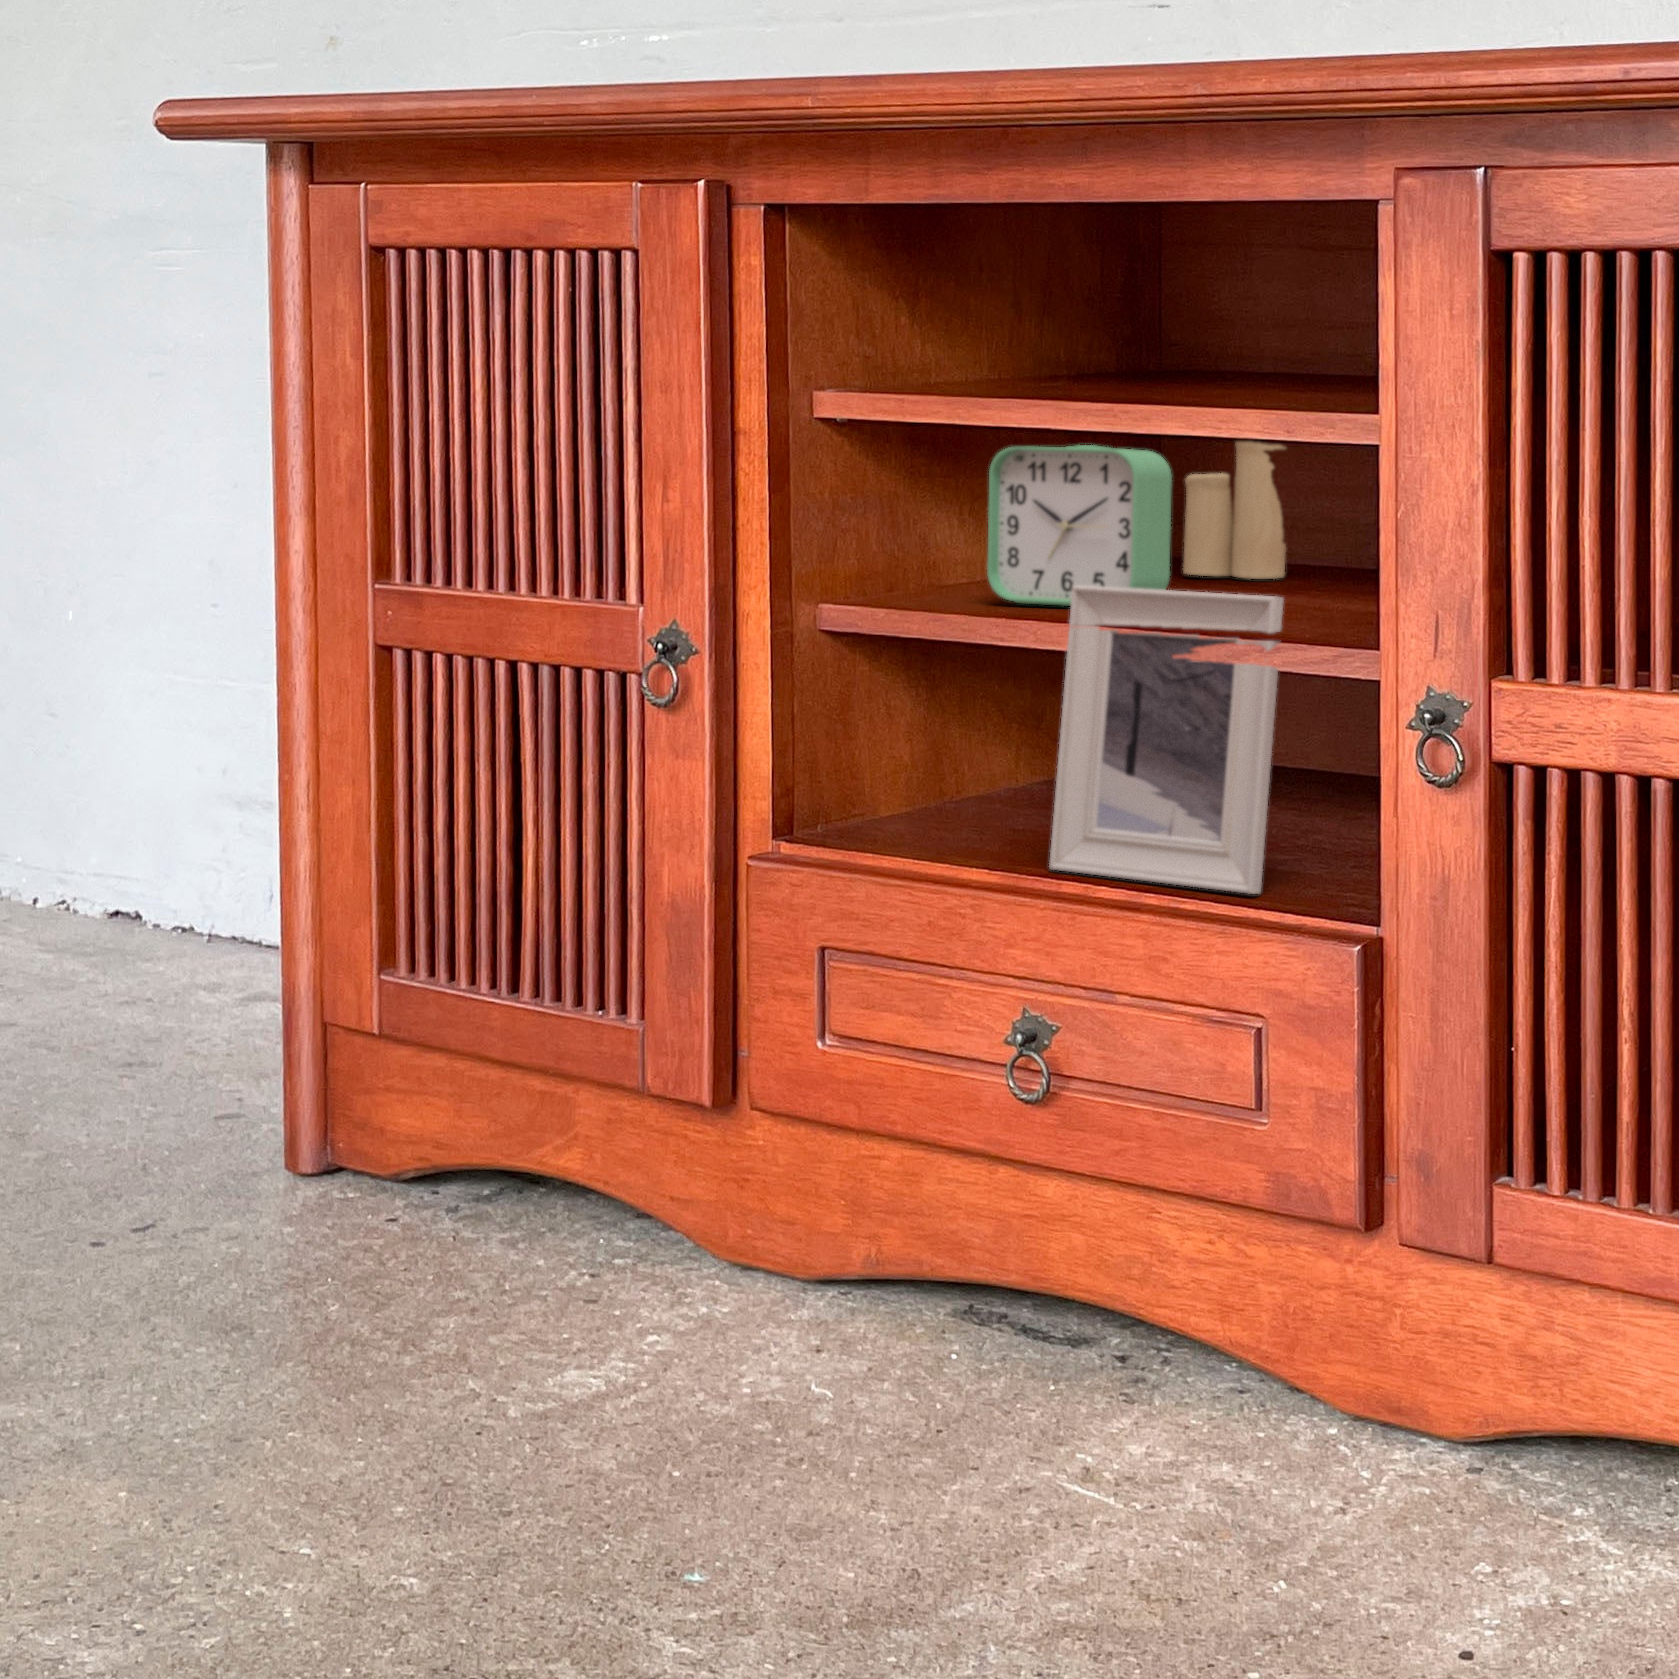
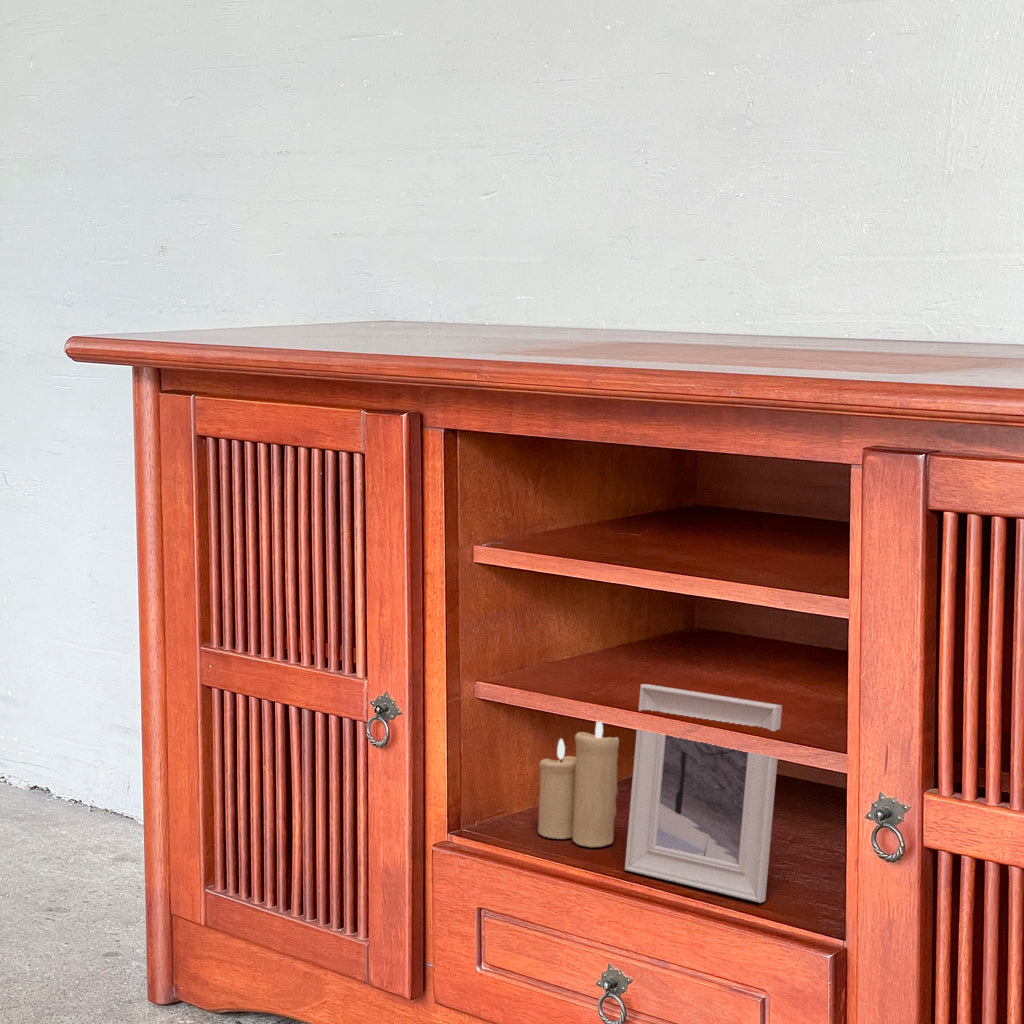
candle: present [1183,442,1286,579] -> present [538,722,619,847]
alarm clock: present [987,445,1172,606] -> none [583,575,705,690]

